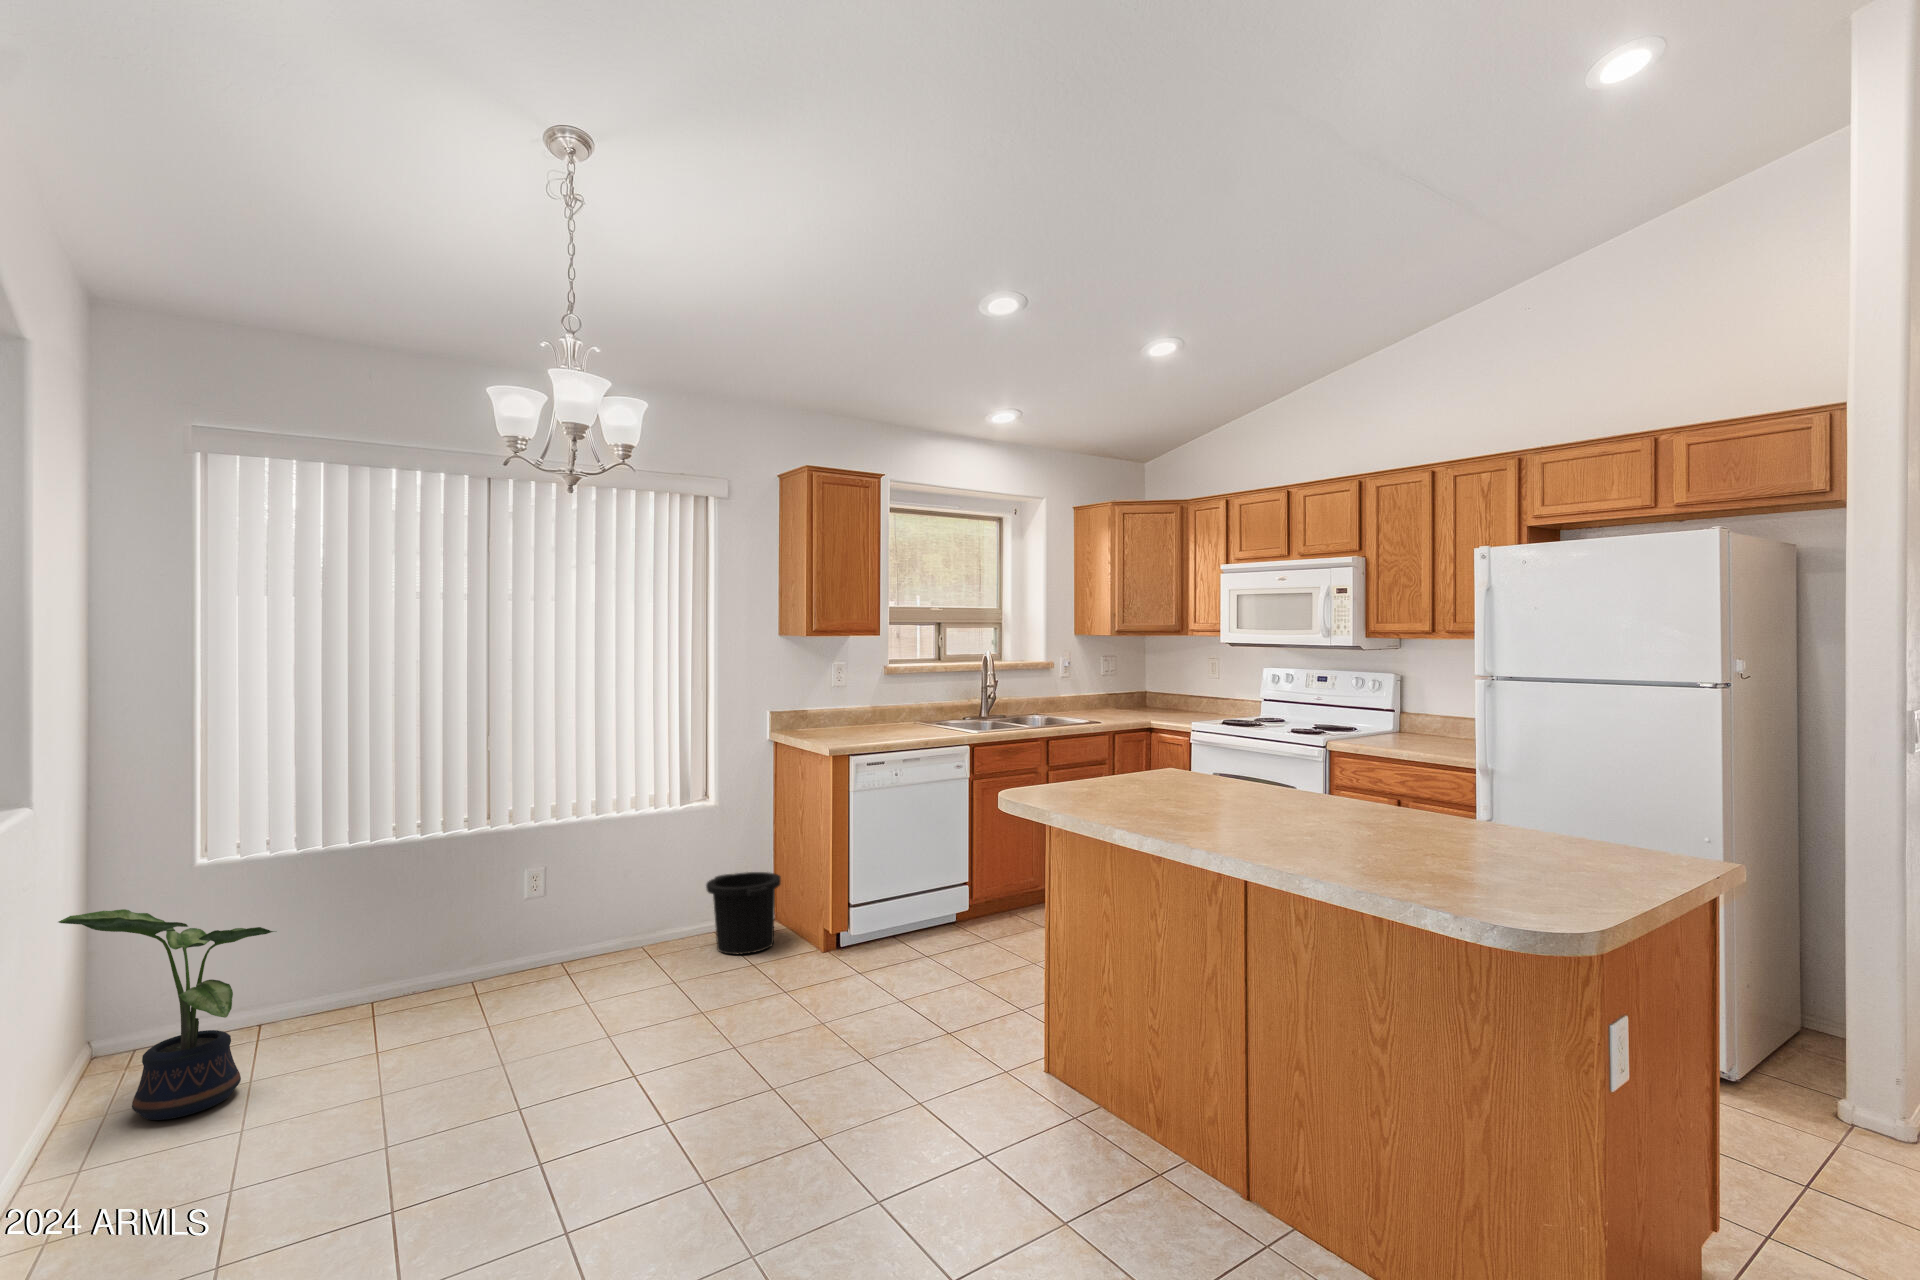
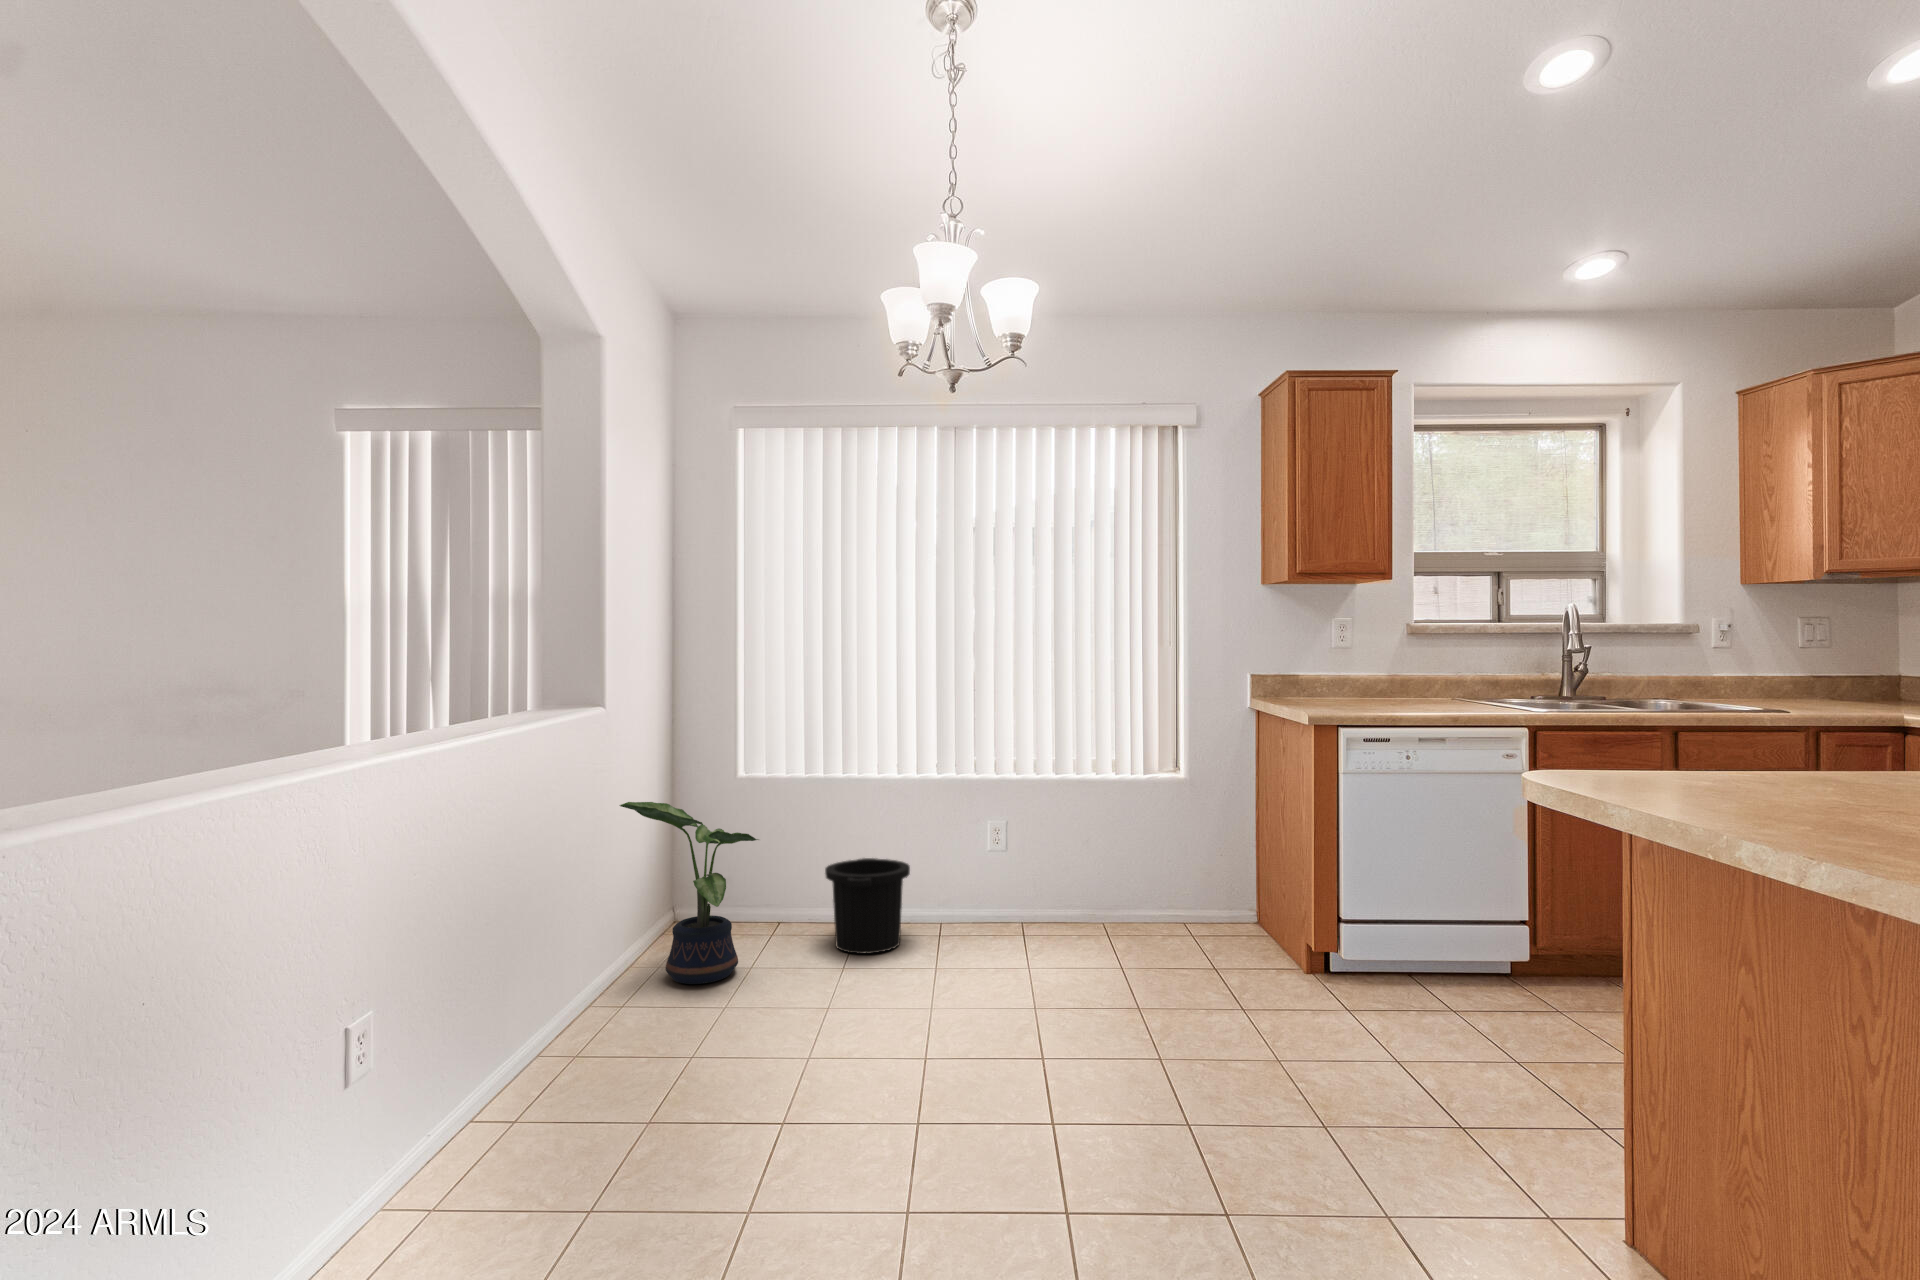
trash can: present [706,872,781,955] -> present [825,858,910,954]

